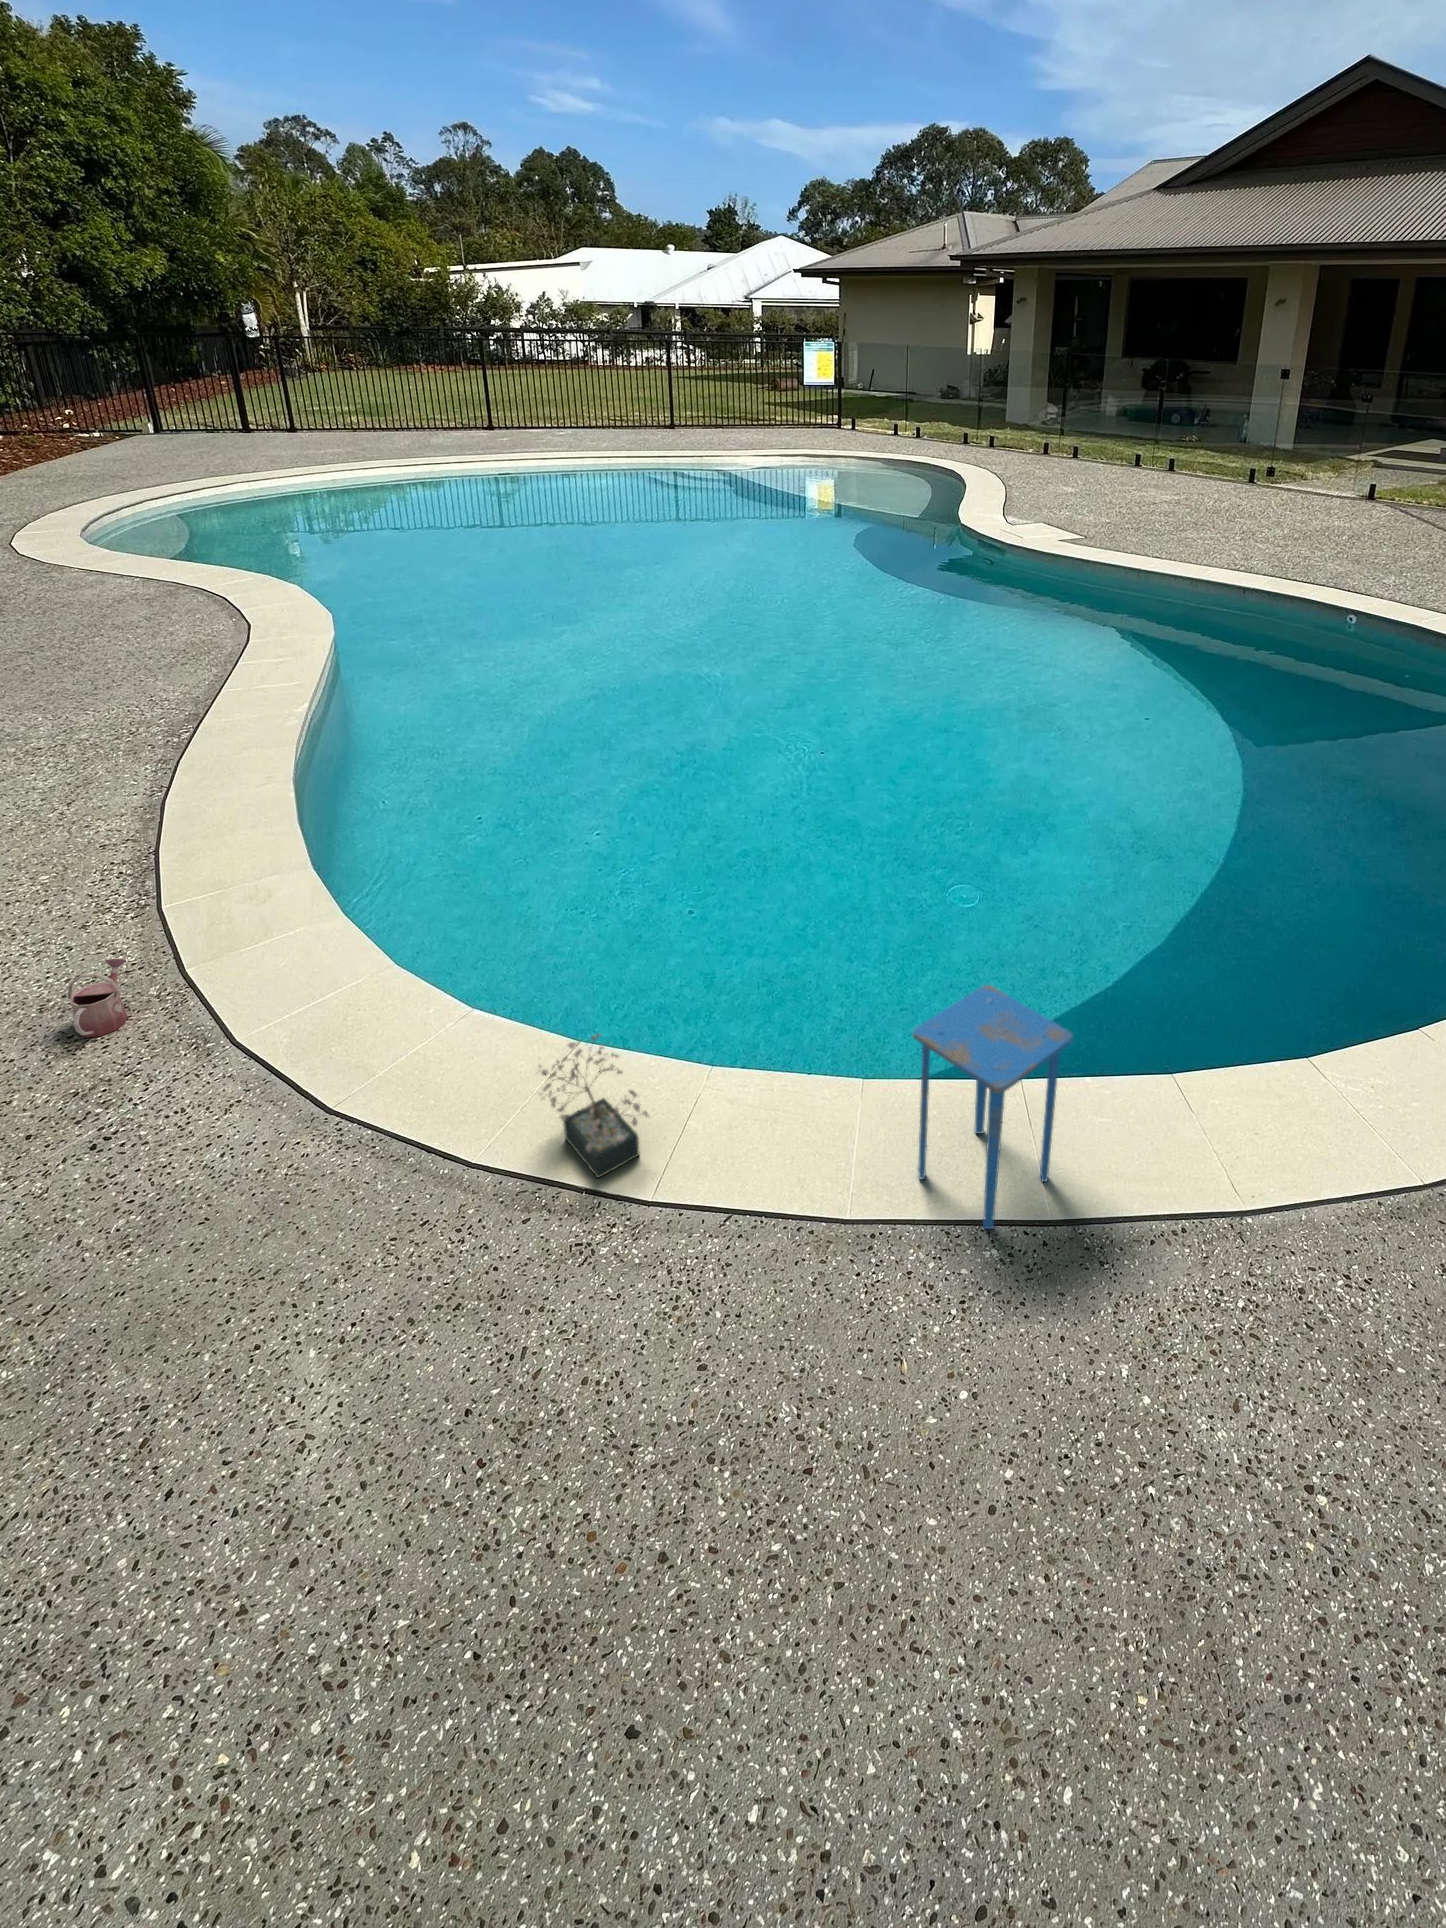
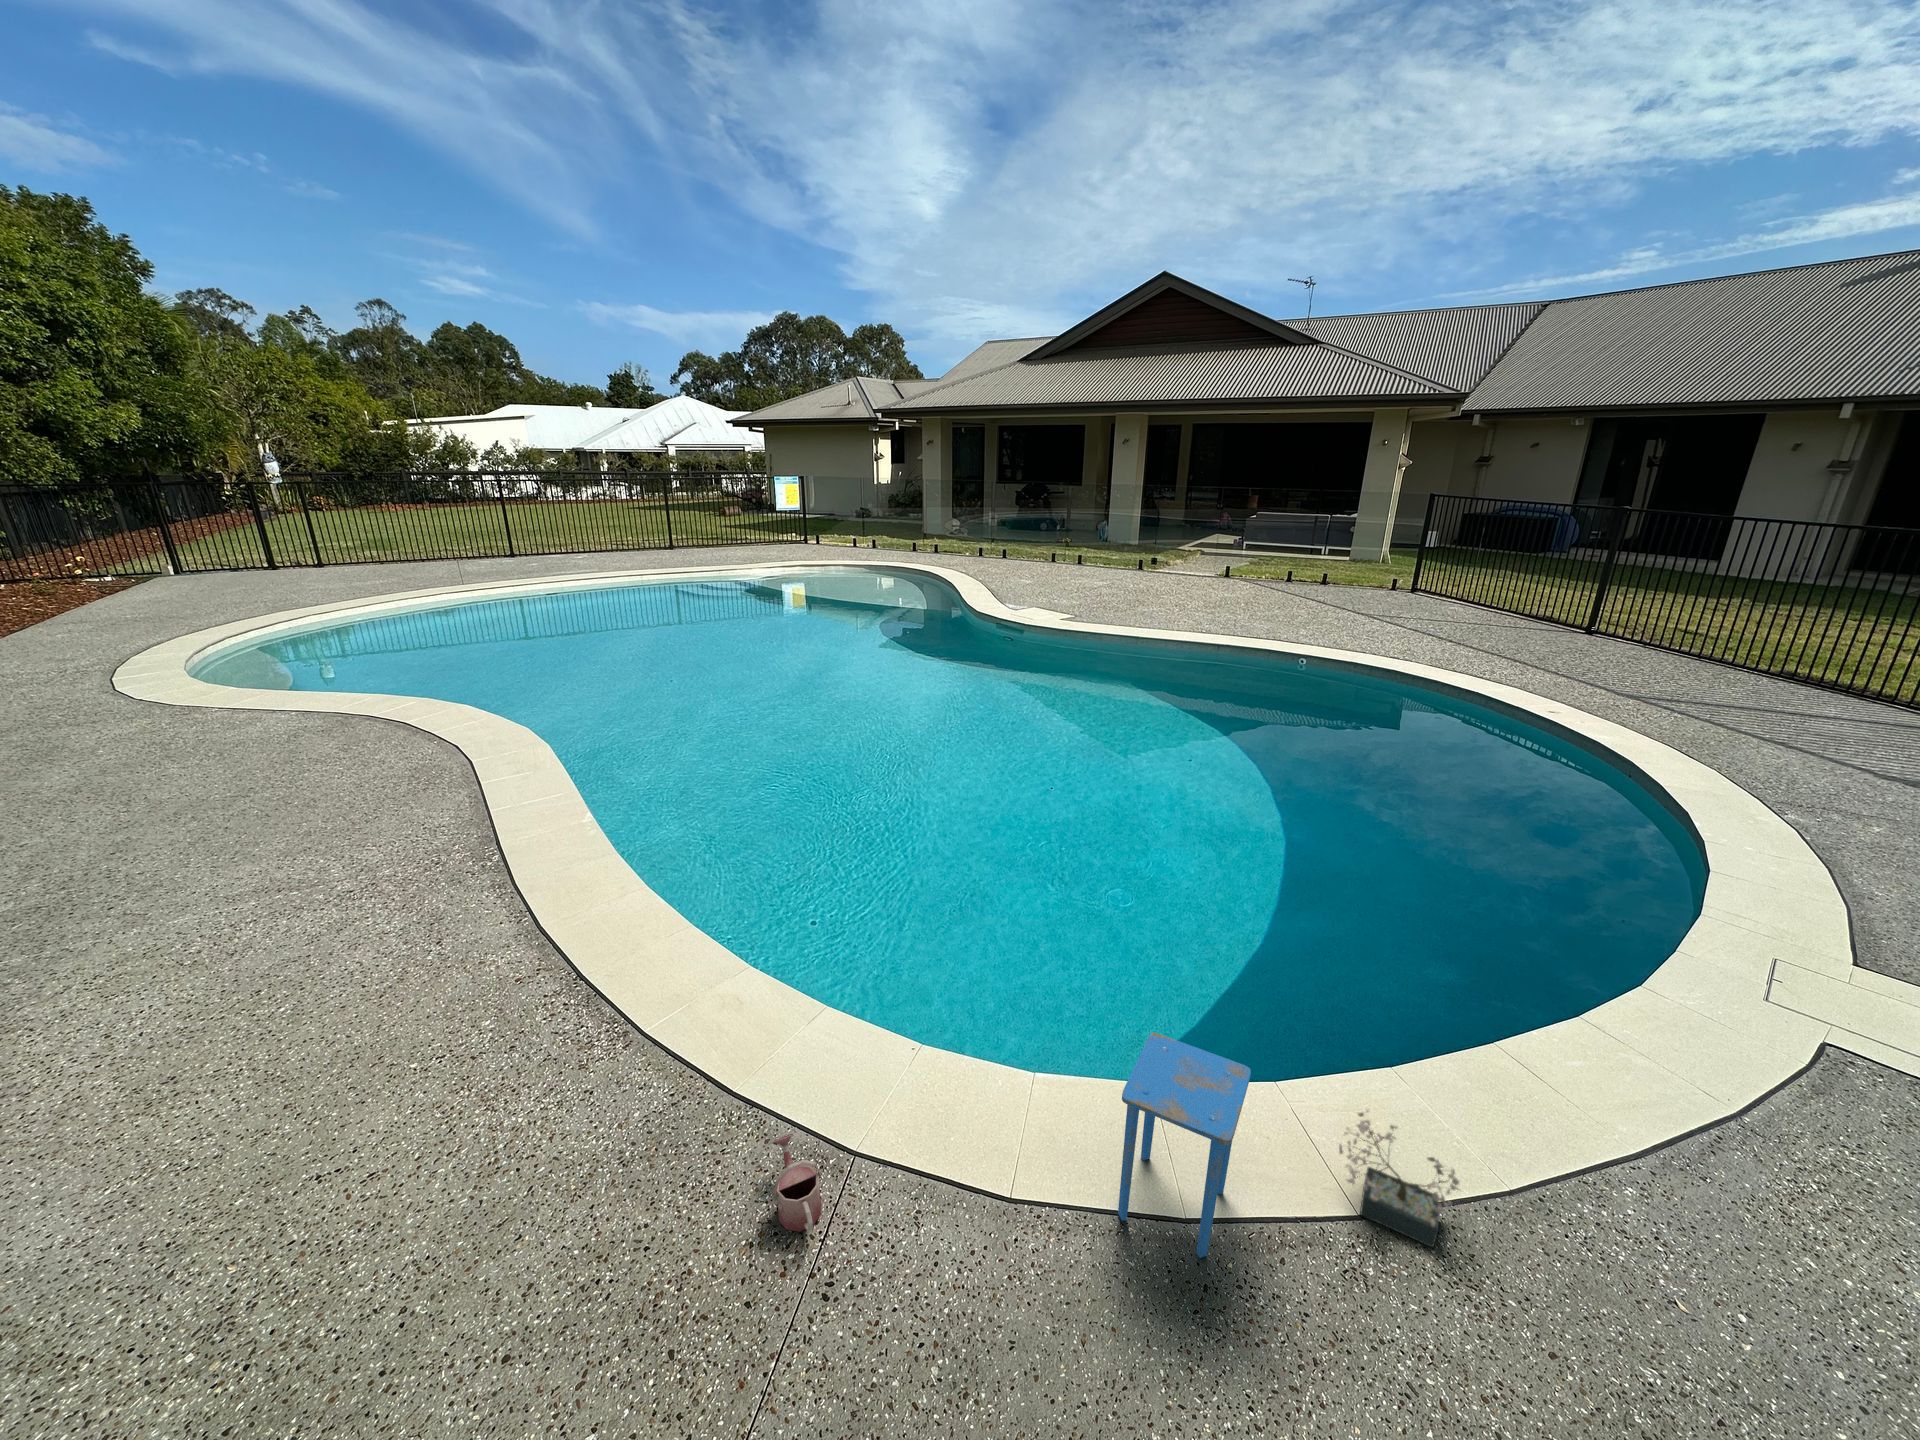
side table: present [913,985,1073,1229] -> present [1118,1033,1251,1258]

